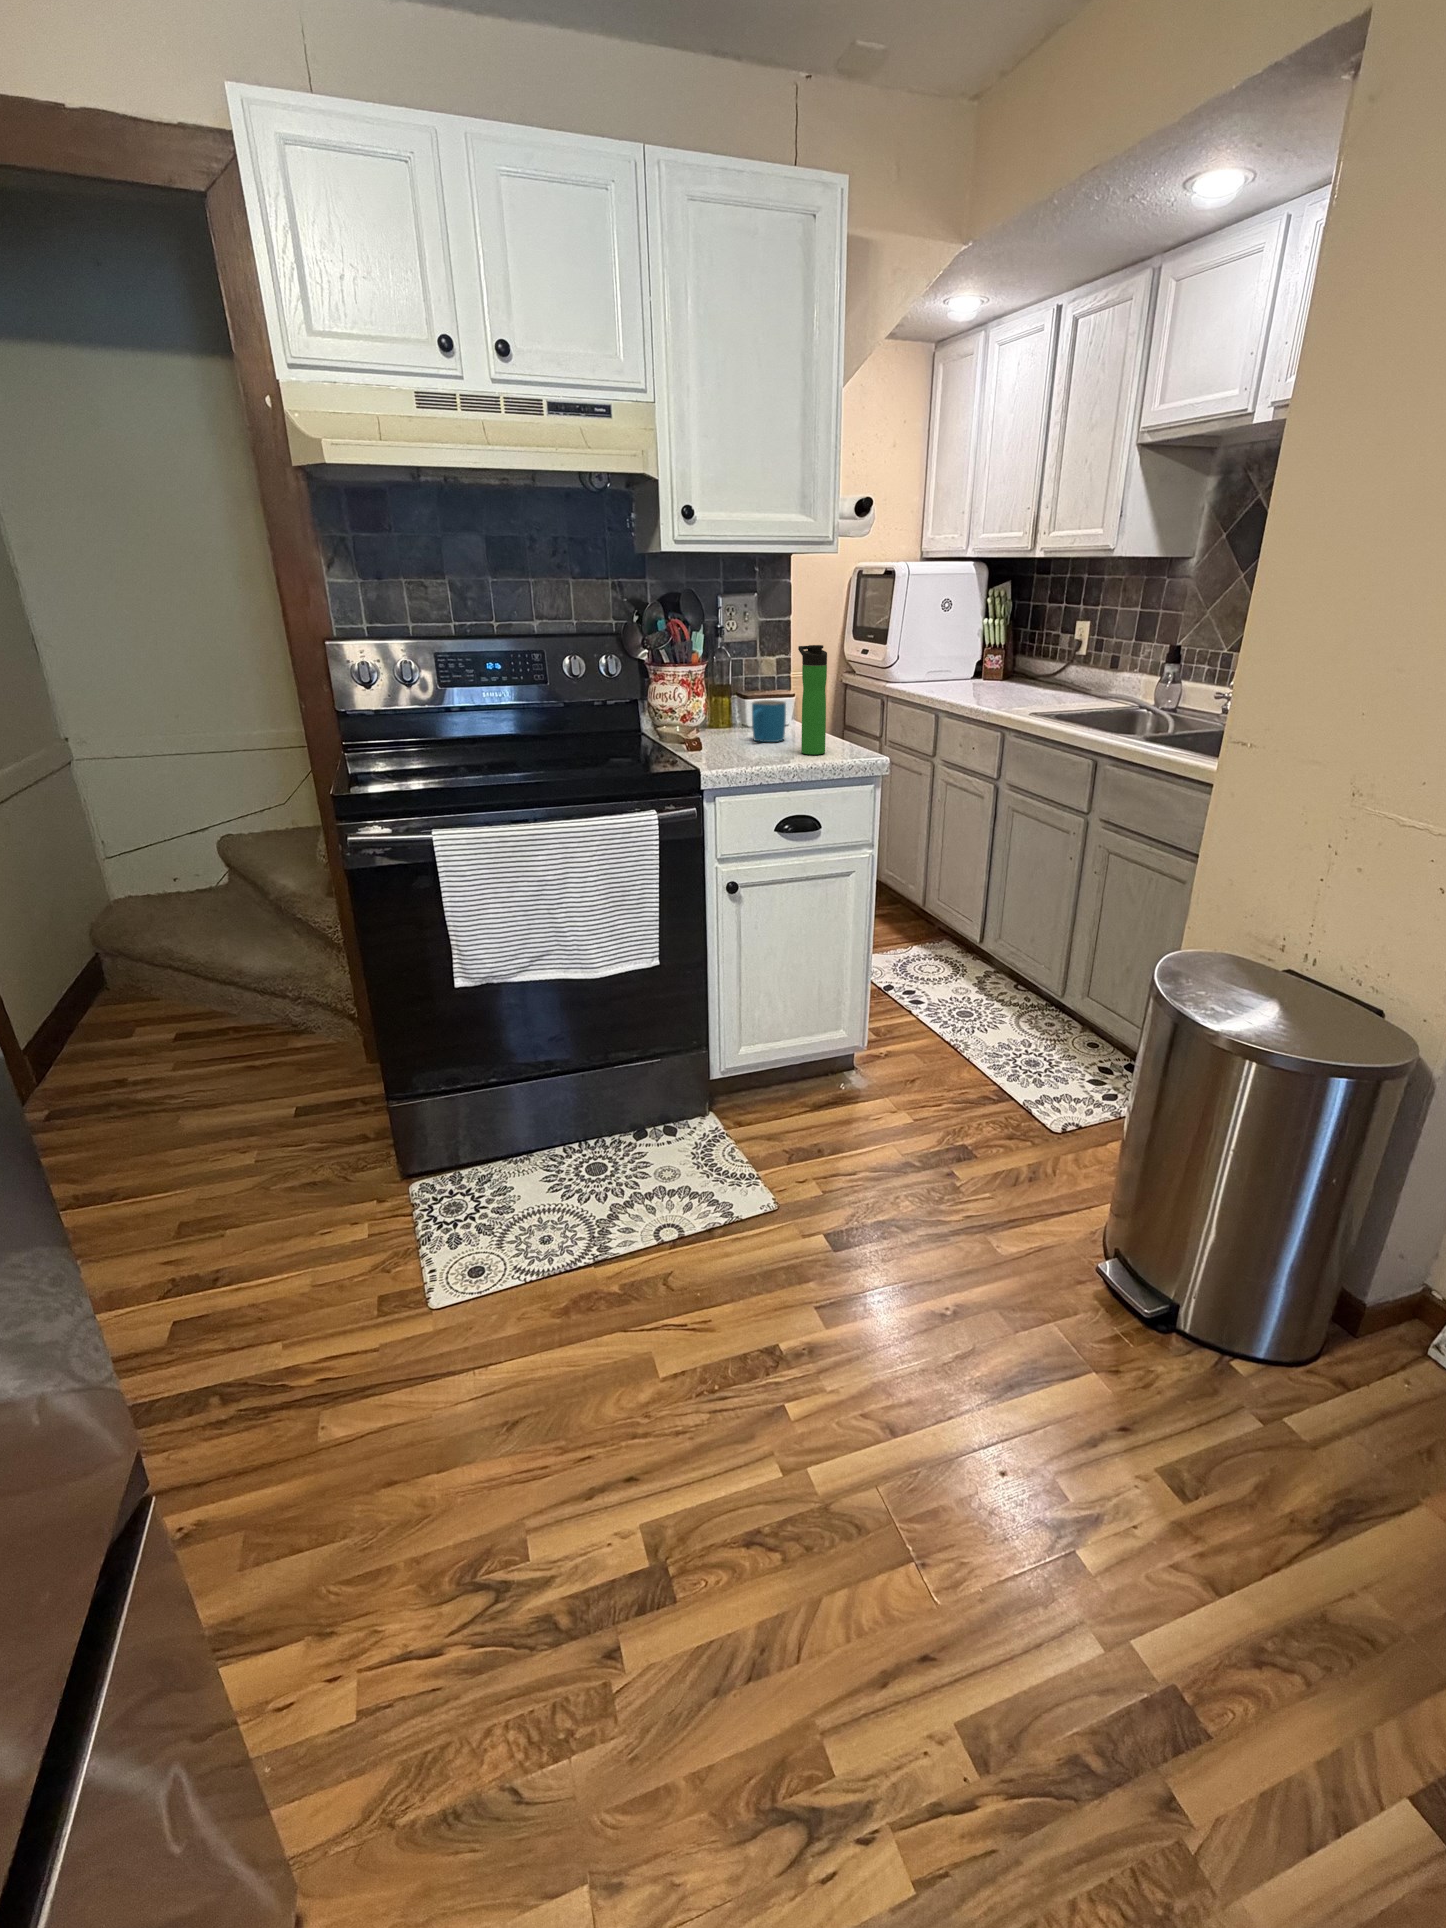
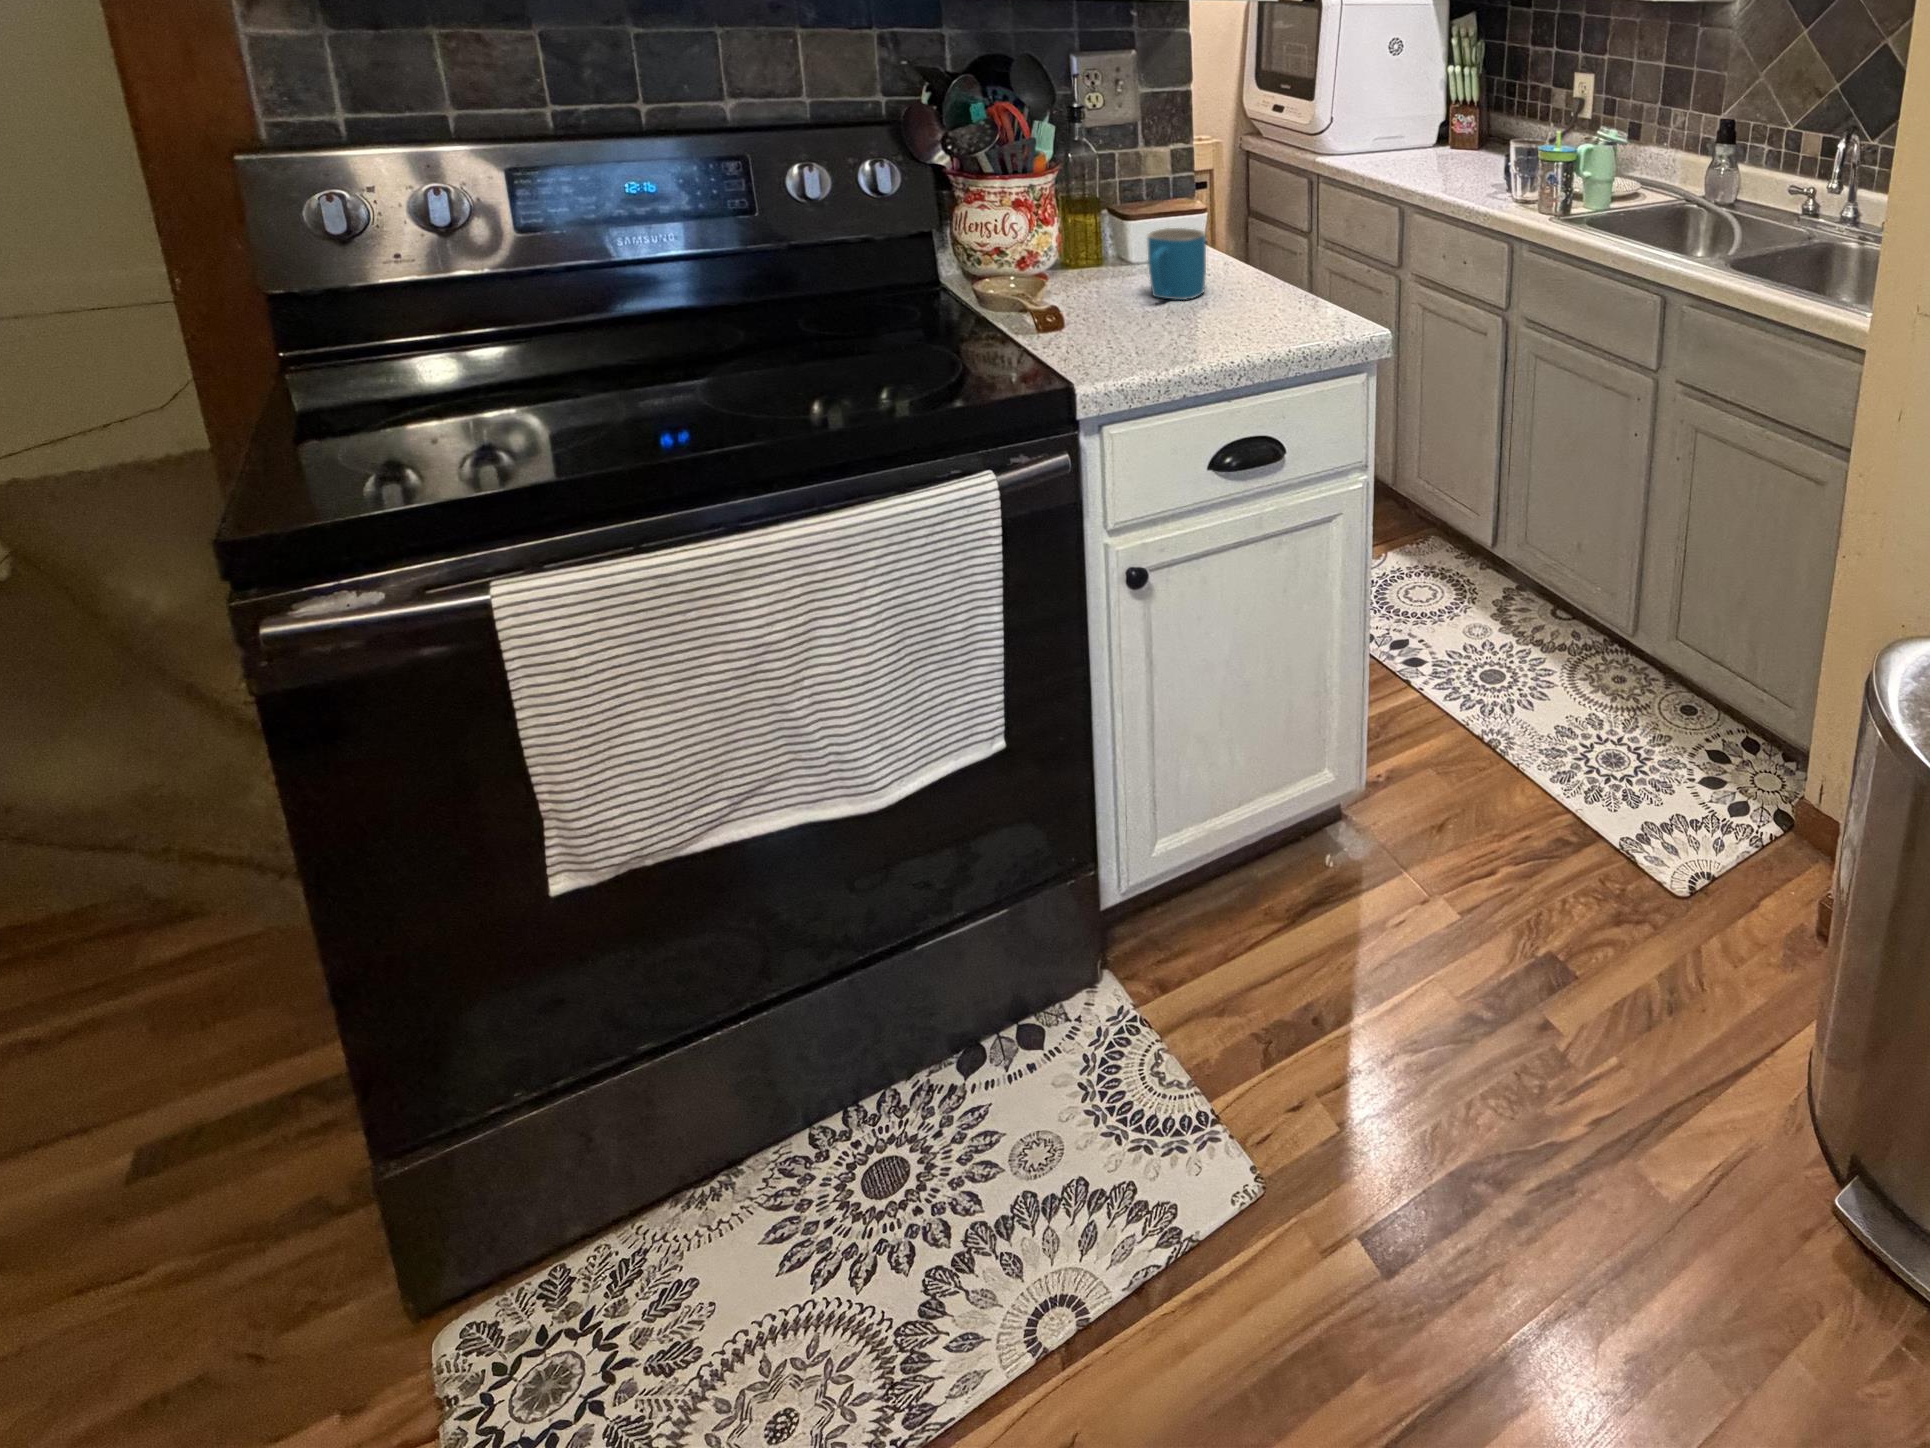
bottle: present [798,645,827,755] -> none [1232,153,1284,329]

